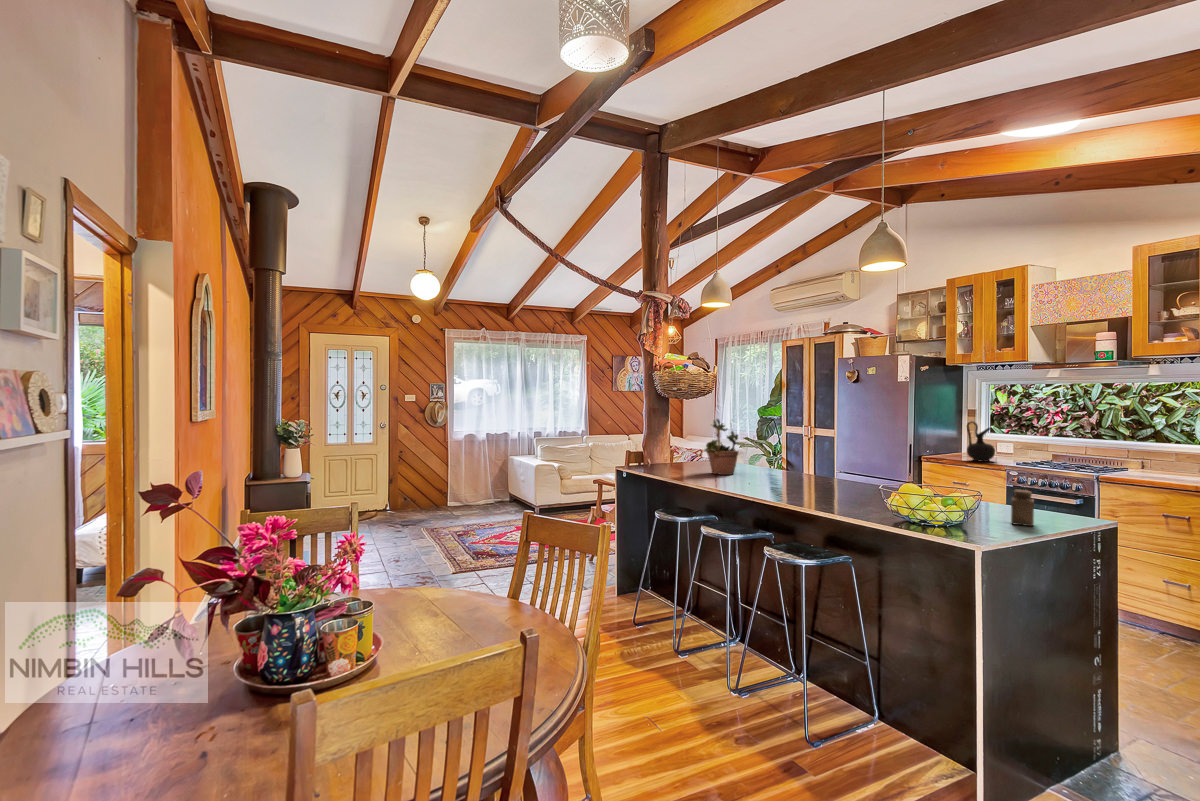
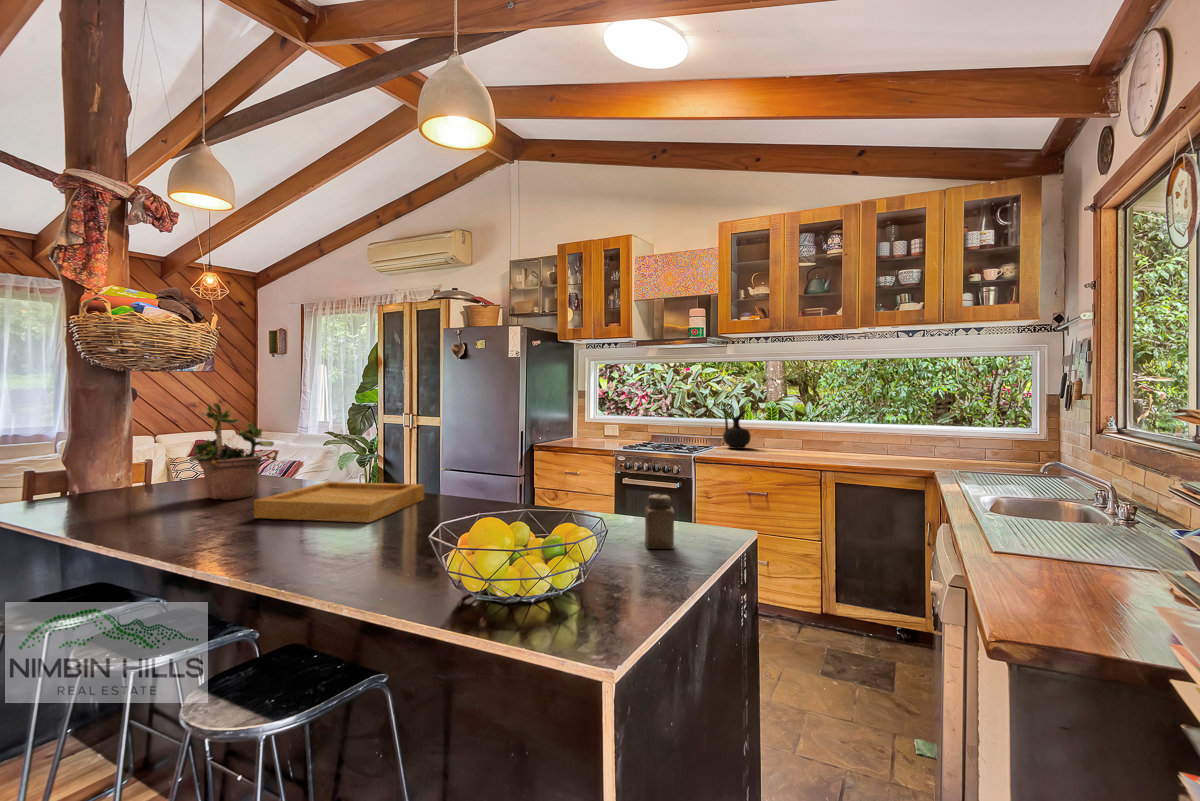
ceramic jug: present [967,422,995,462] -> present [723,404,751,449]
tray: none [747,469,843,493] -> present [254,482,424,522]

